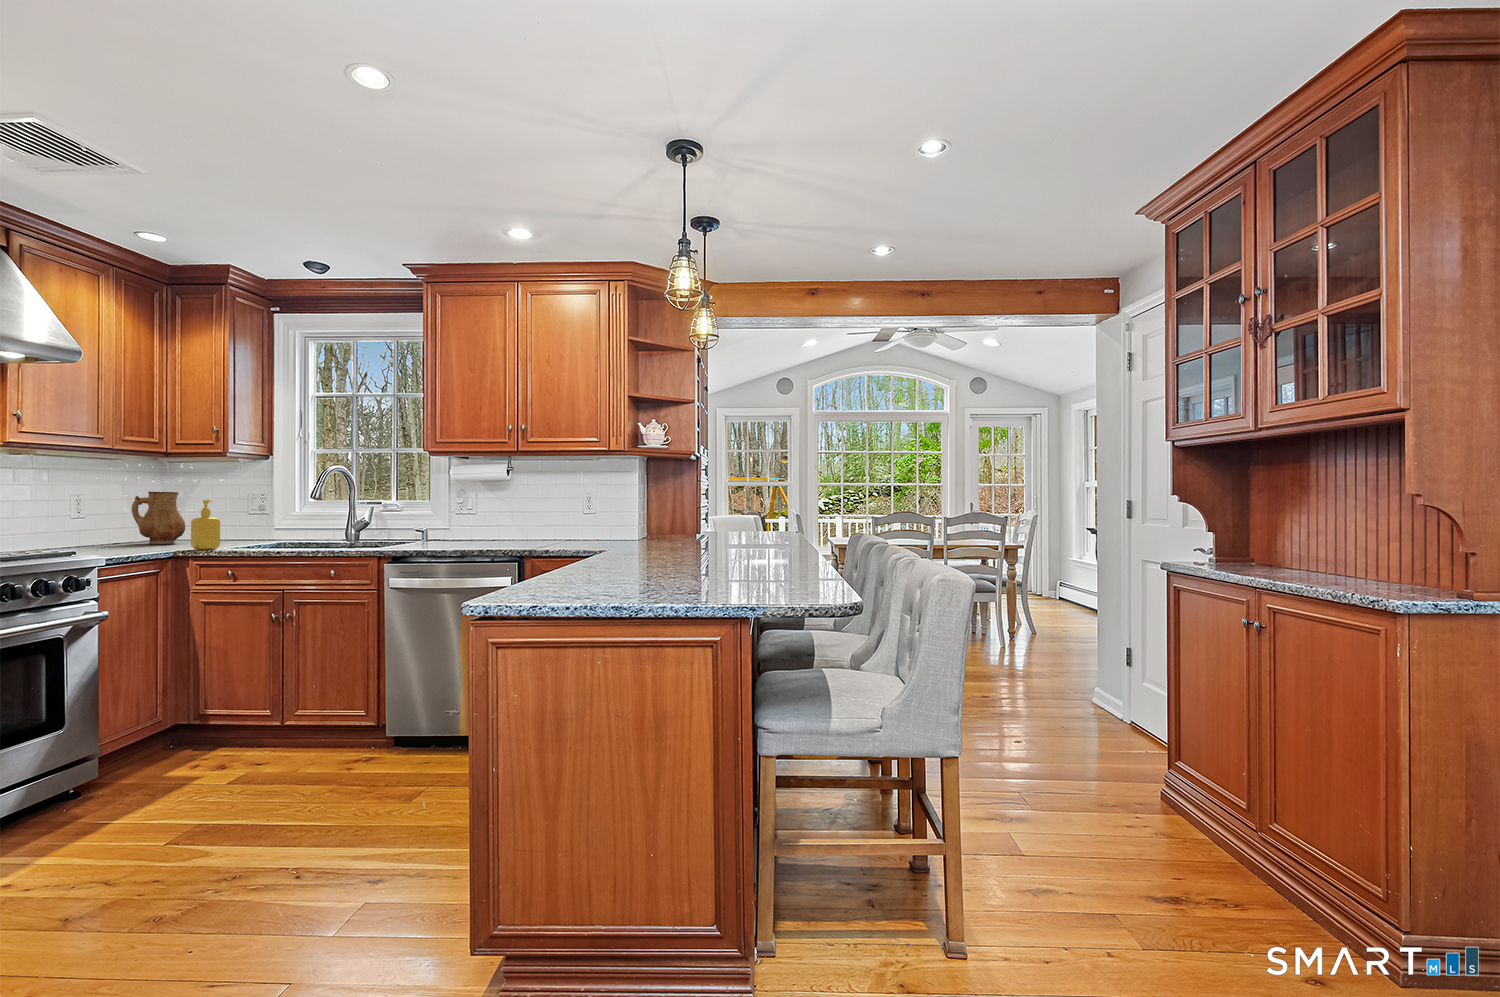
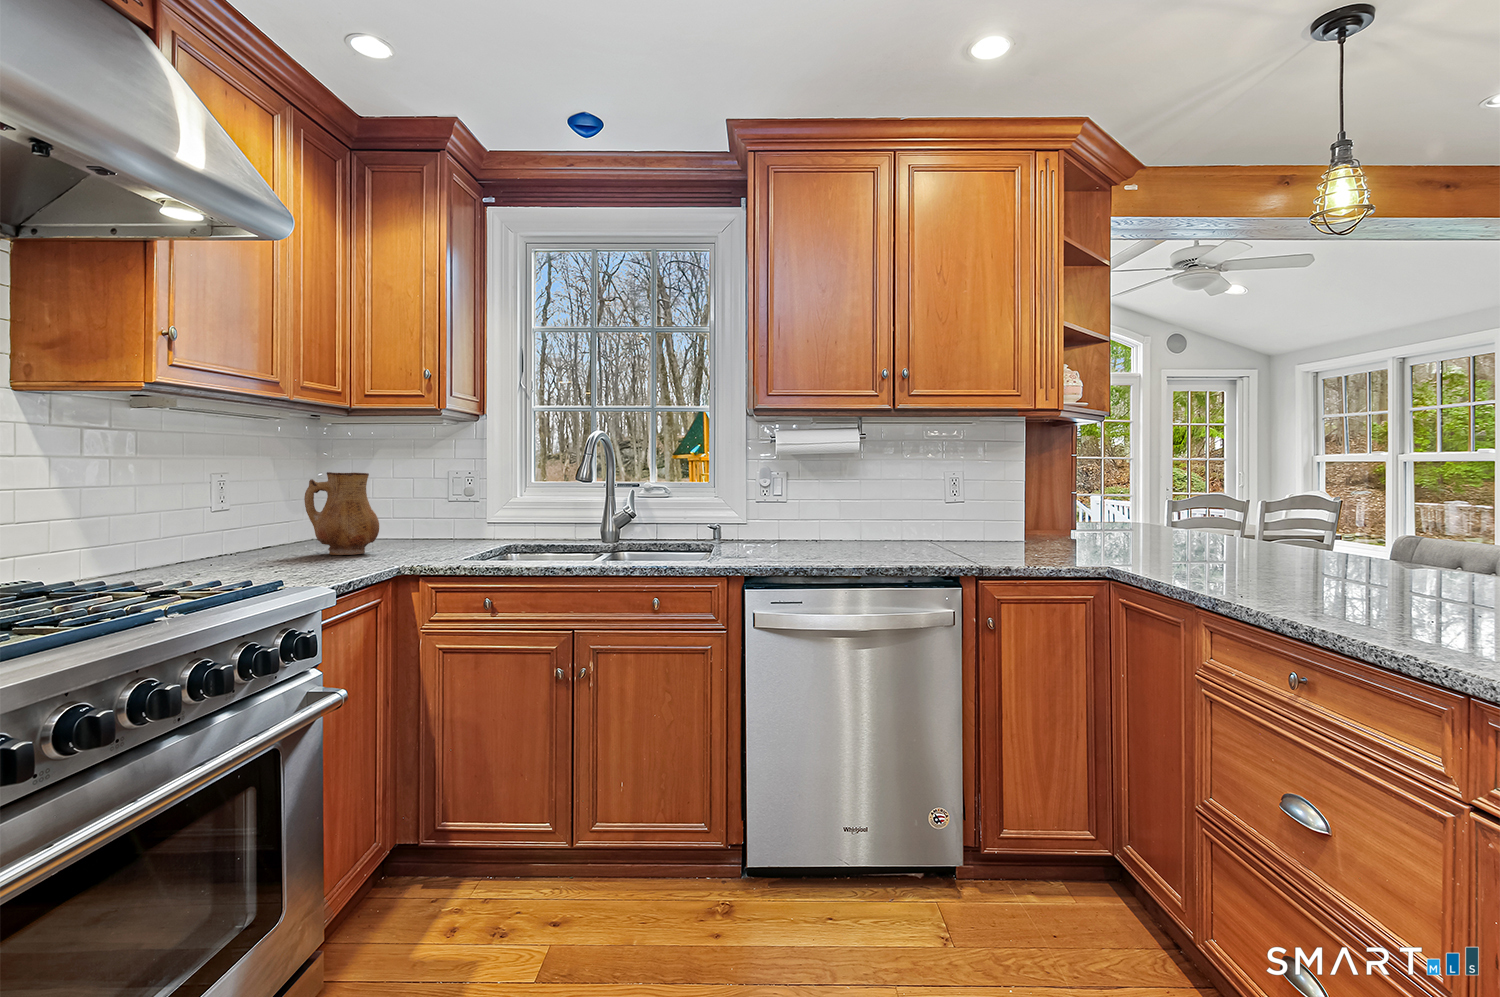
soap dispenser: present [191,500,220,550] -> none [425,485,467,566]

